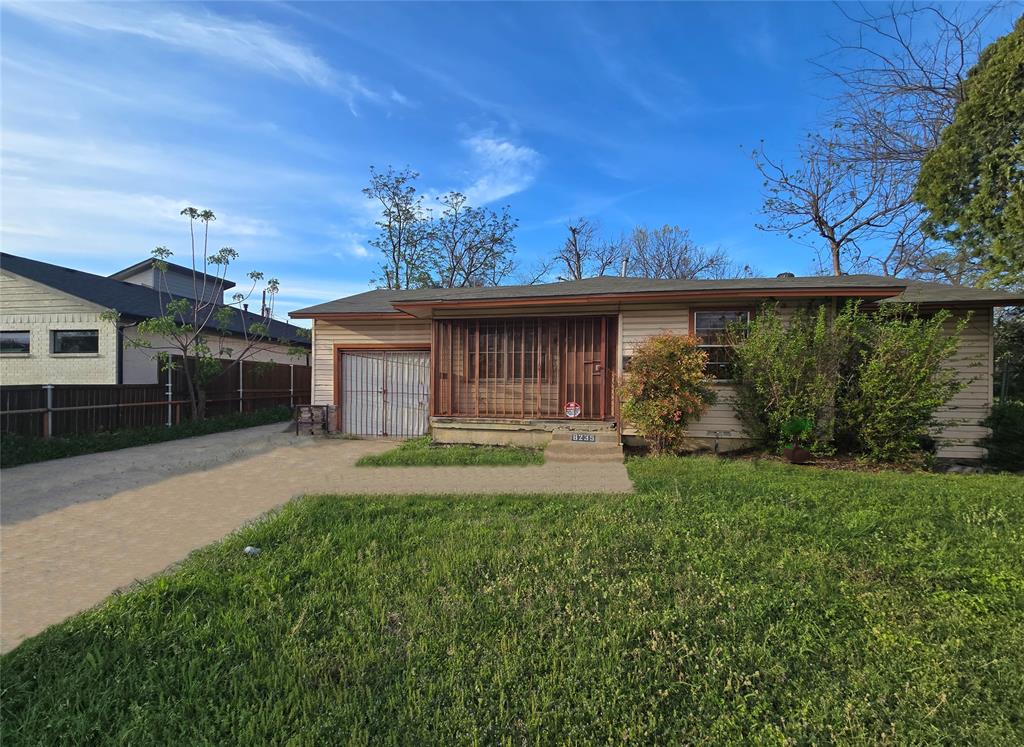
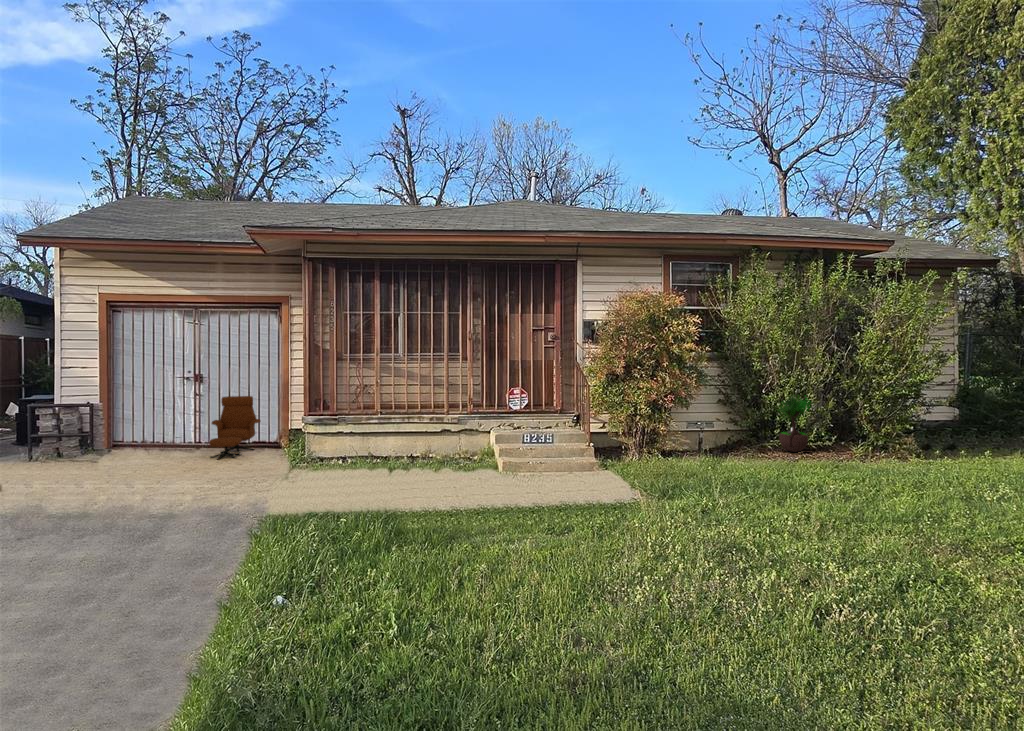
lounge chair: none [384,402,418,442] -> present [209,396,261,460]

